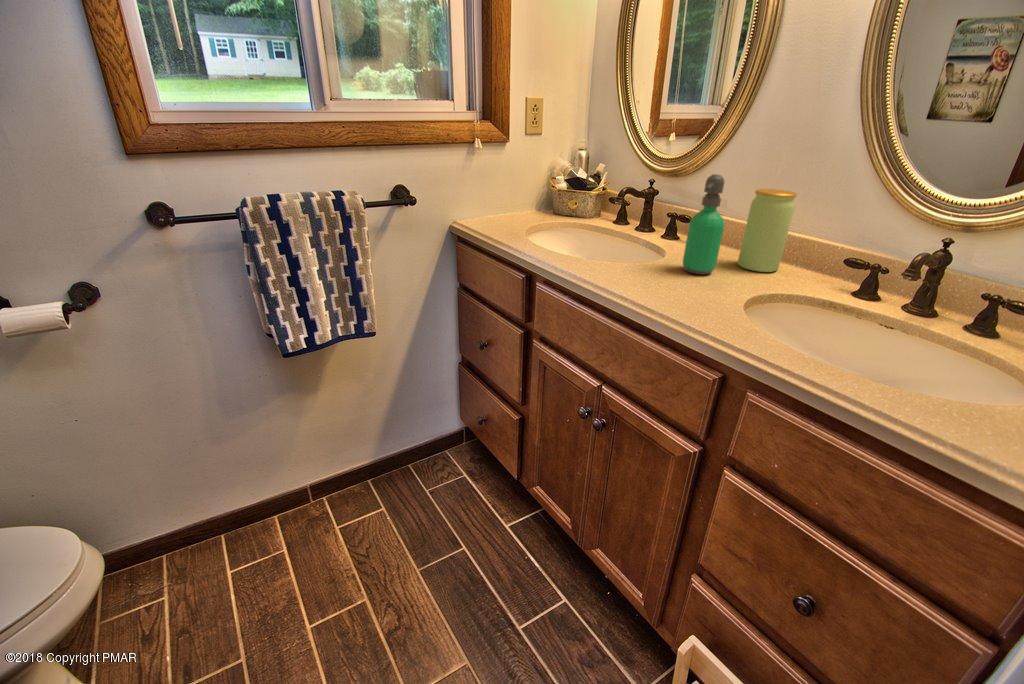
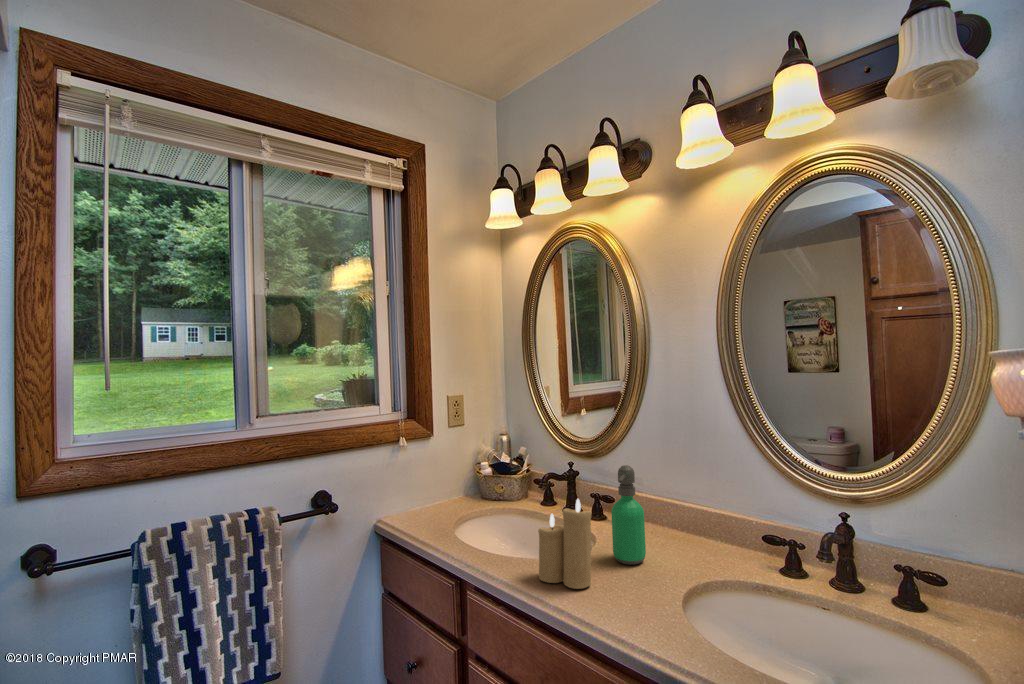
jar: present [738,189,797,272] -> none [665,471,706,554]
candle: none [607,200,671,287] -> present [538,499,592,589]

